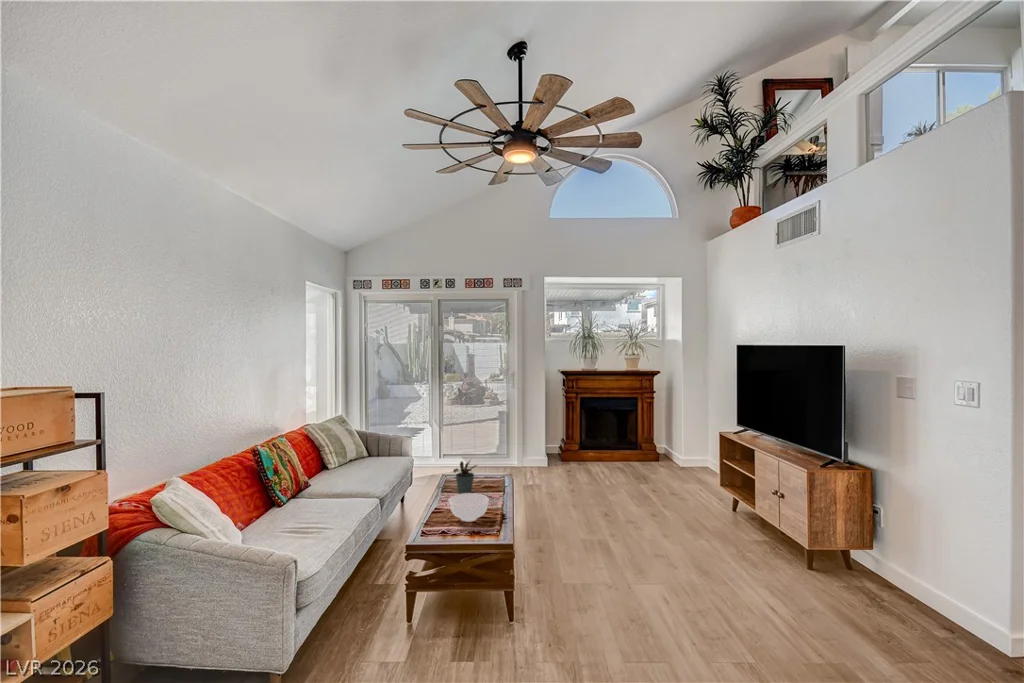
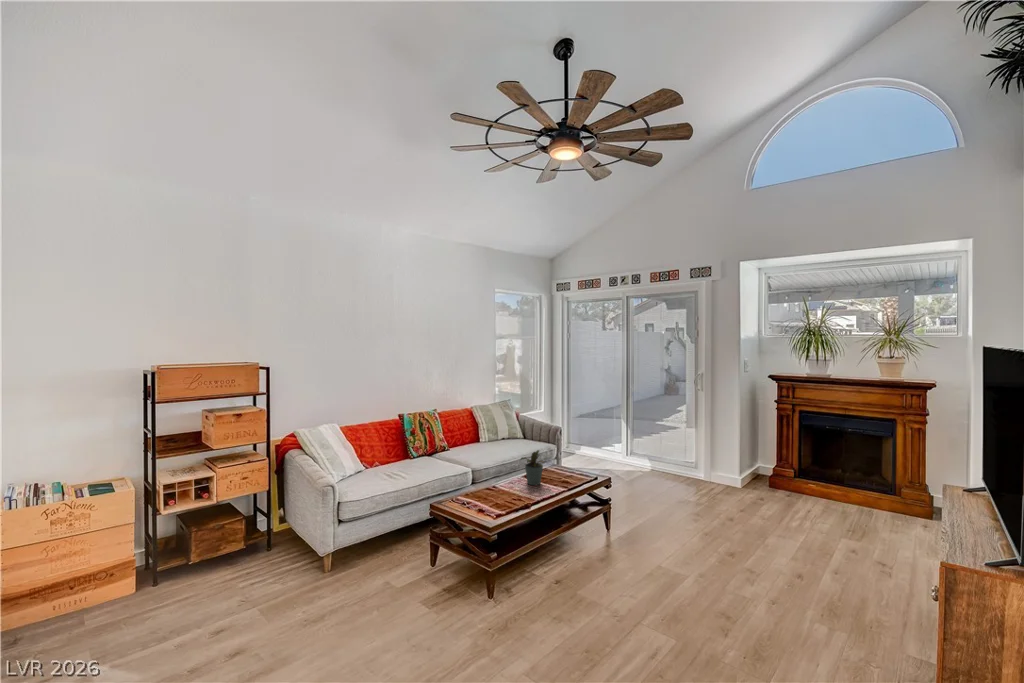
bowl: present [449,493,489,522] -> none [472,480,511,507]

